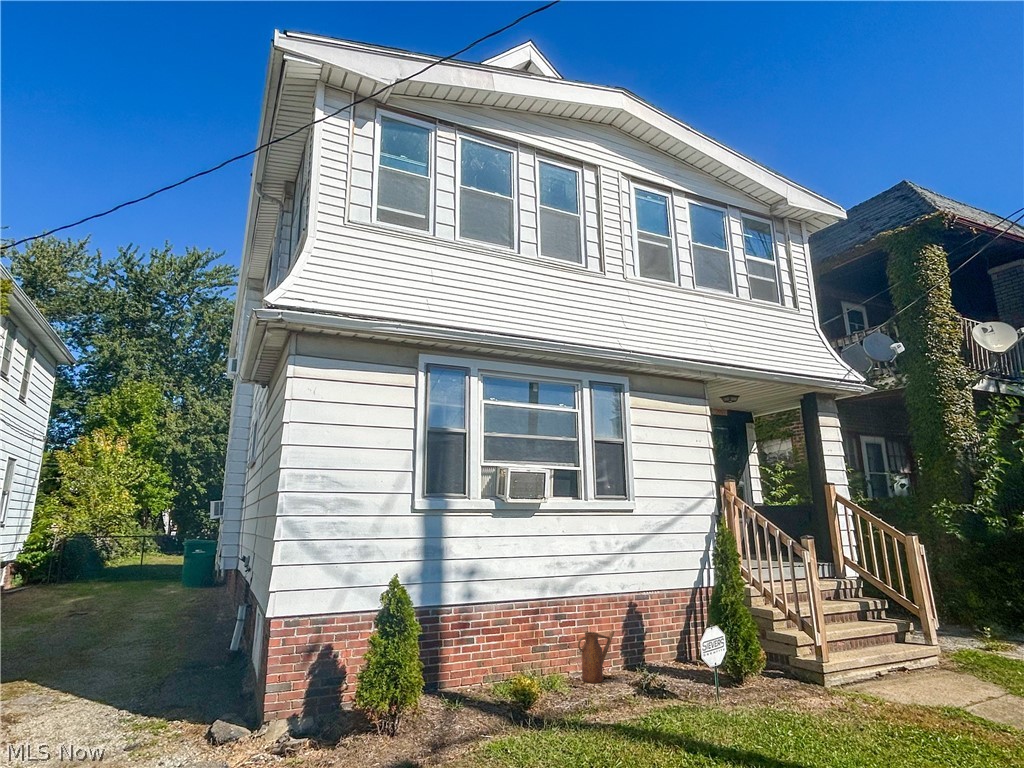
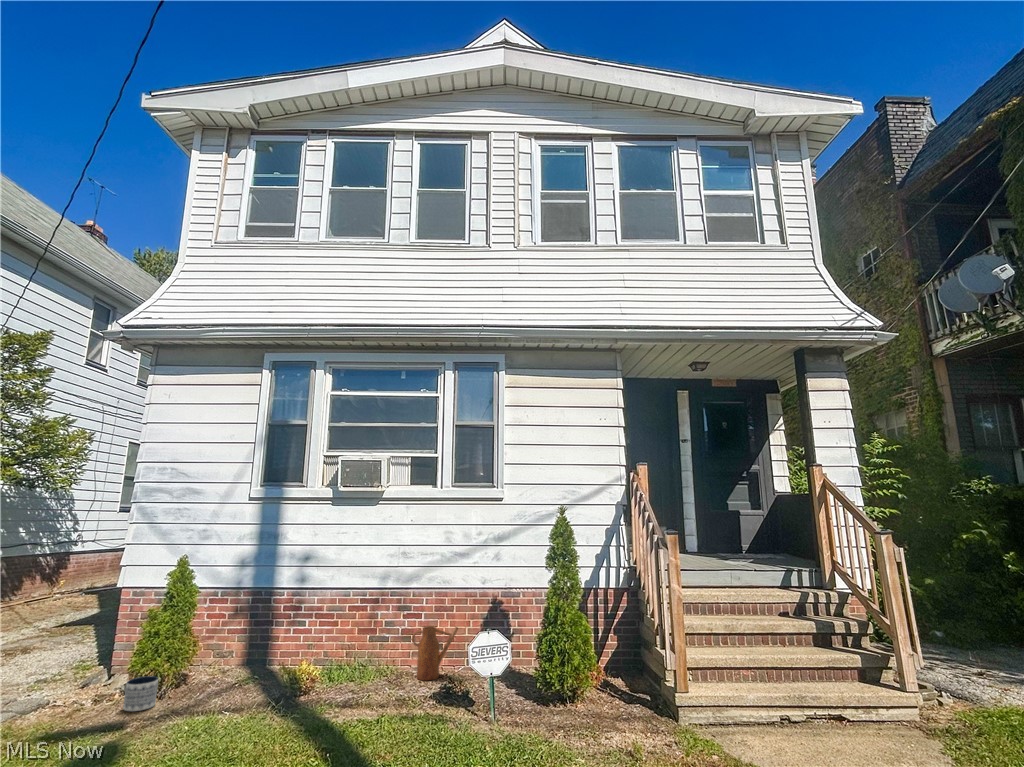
planter: none [378,710,410,750] -> present [123,676,158,711]

